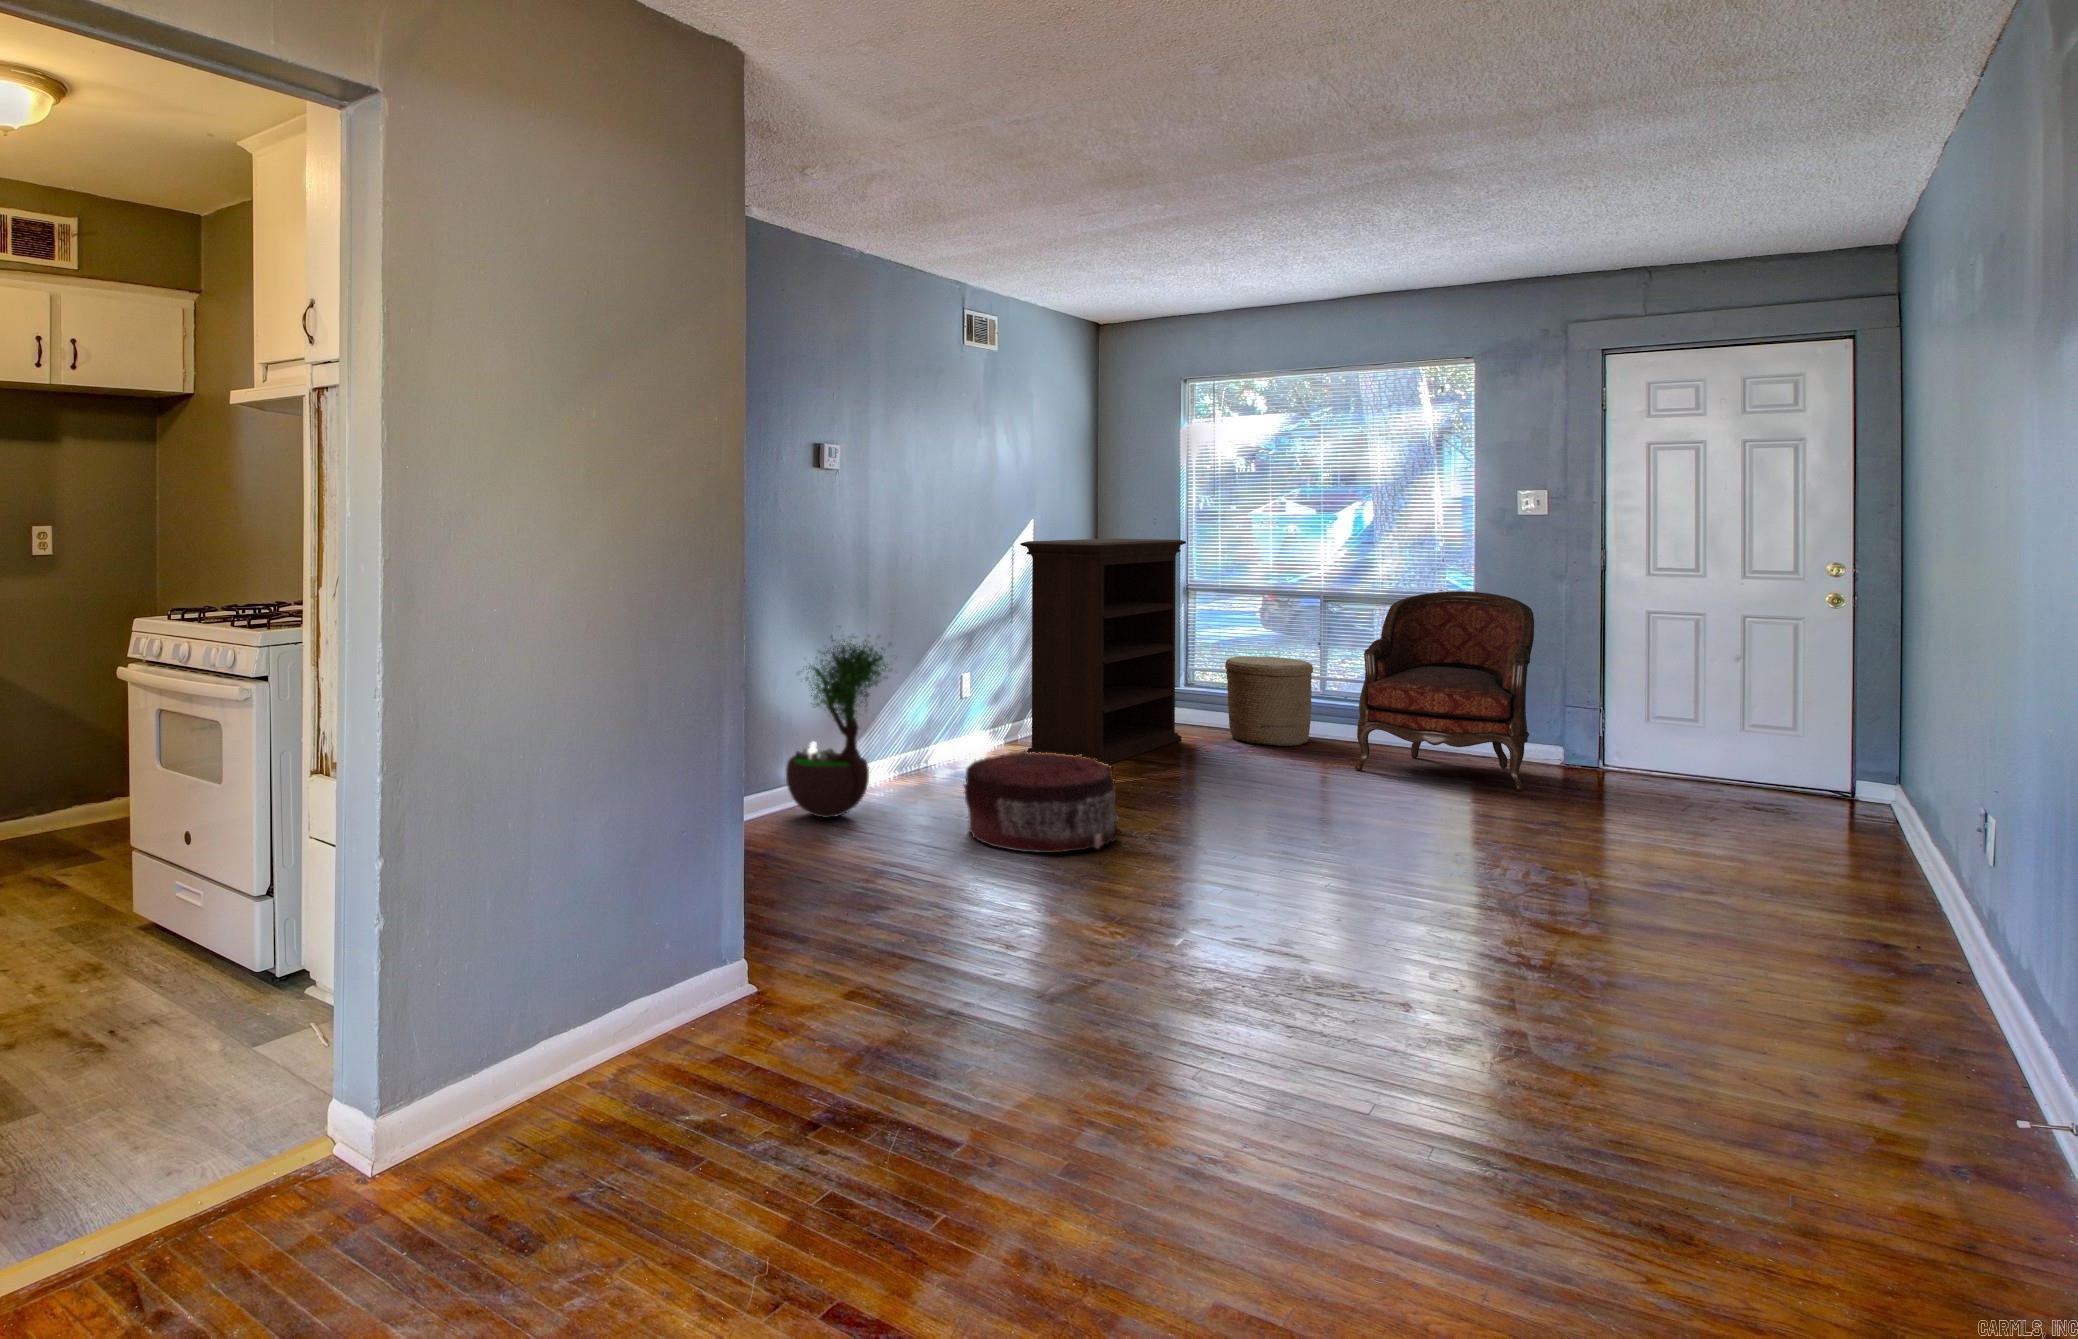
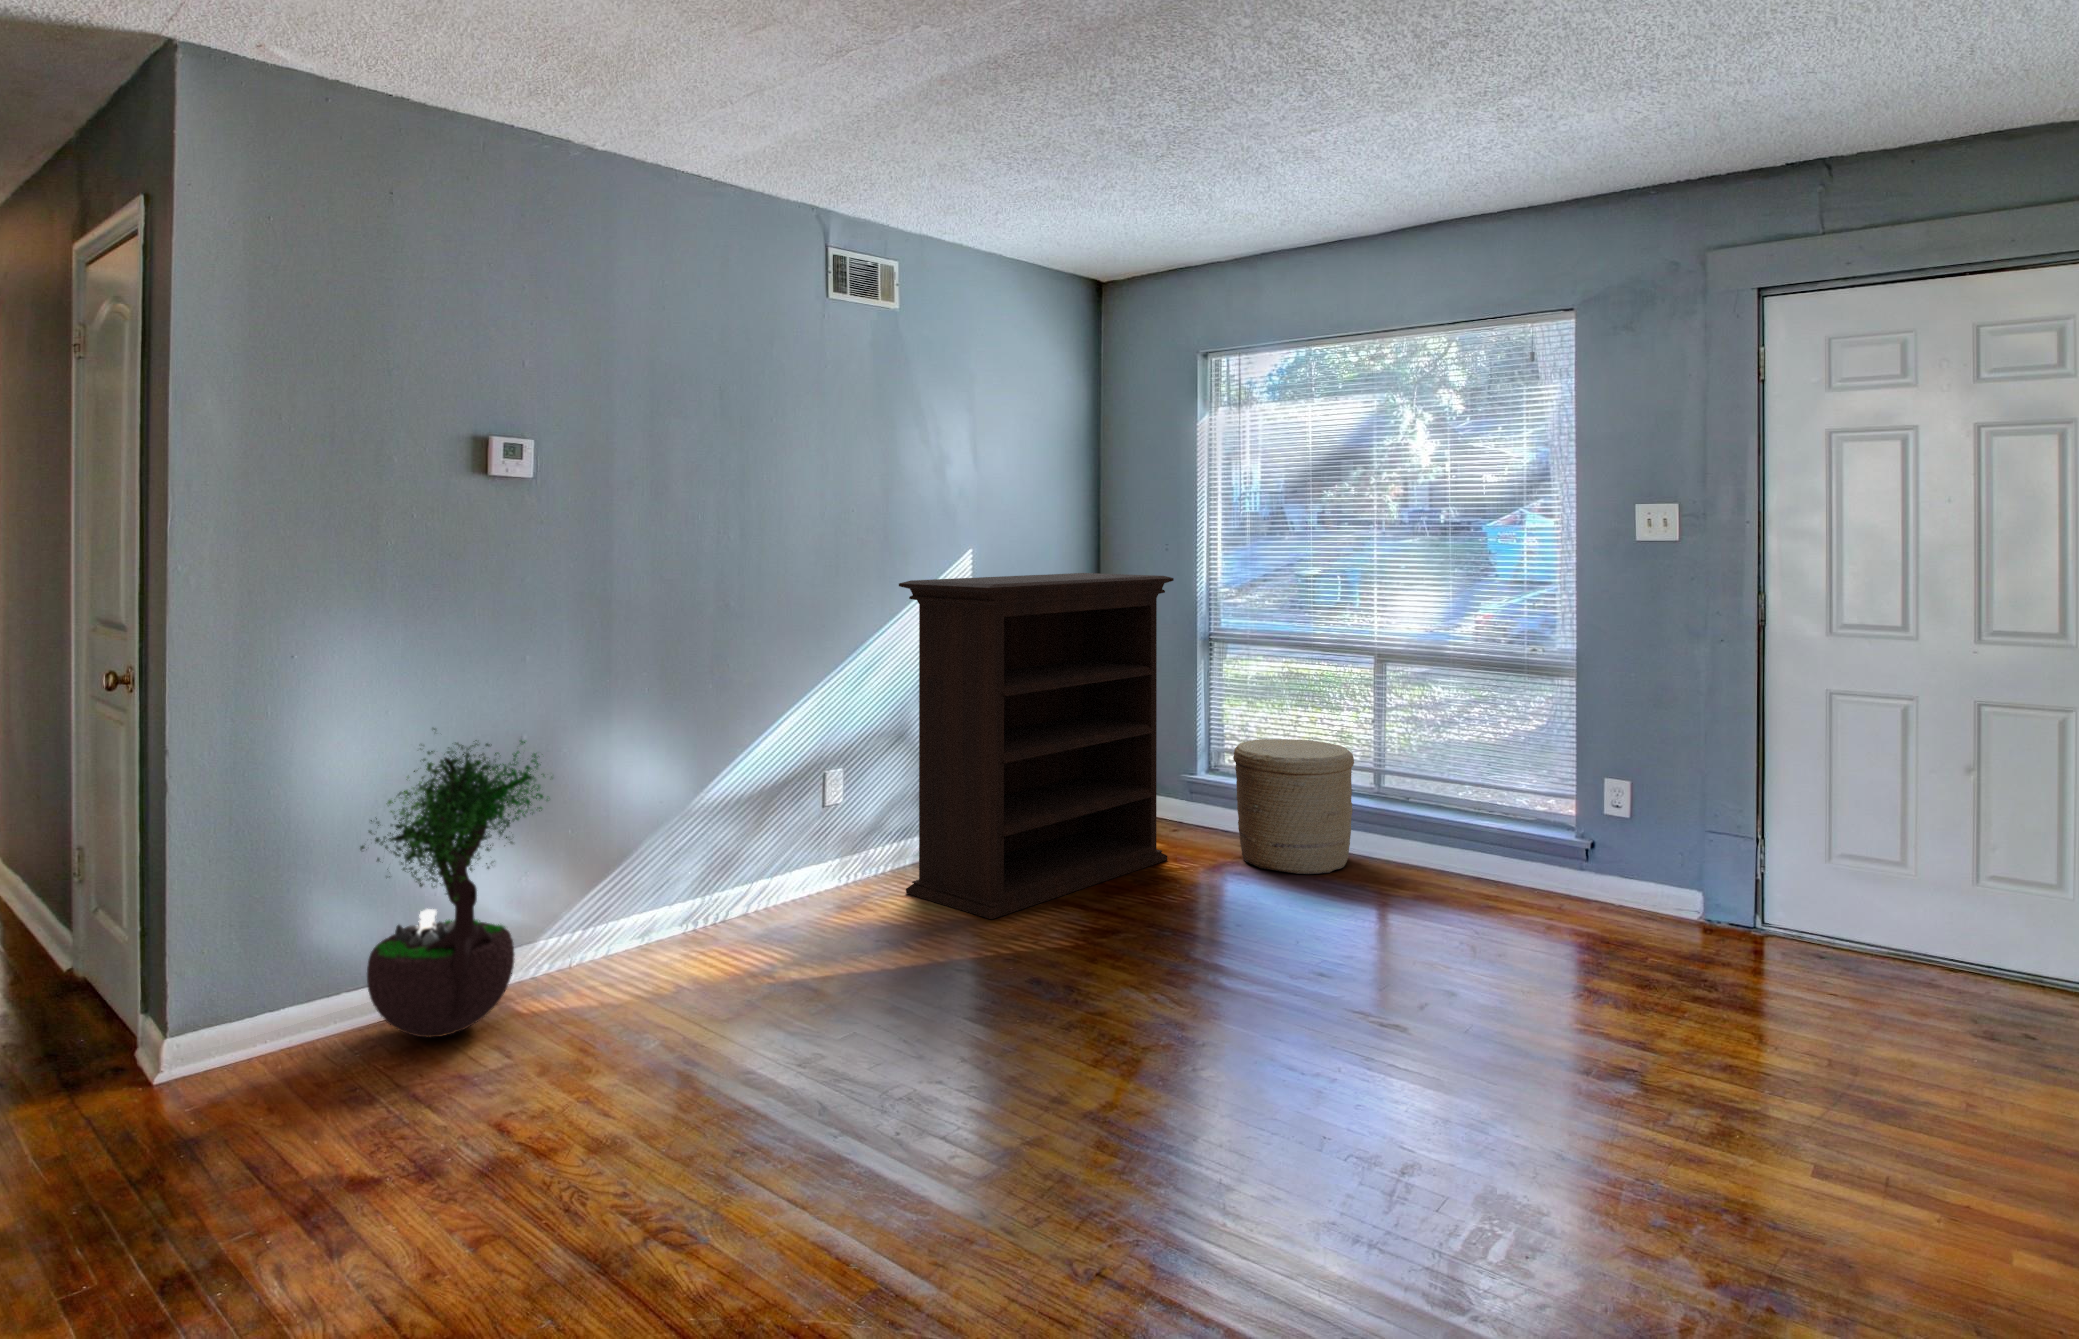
armchair: present [1355,591,1534,791] -> none [1376,654,1650,980]
pouf: present [964,751,1121,853] -> none [596,930,855,1148]

